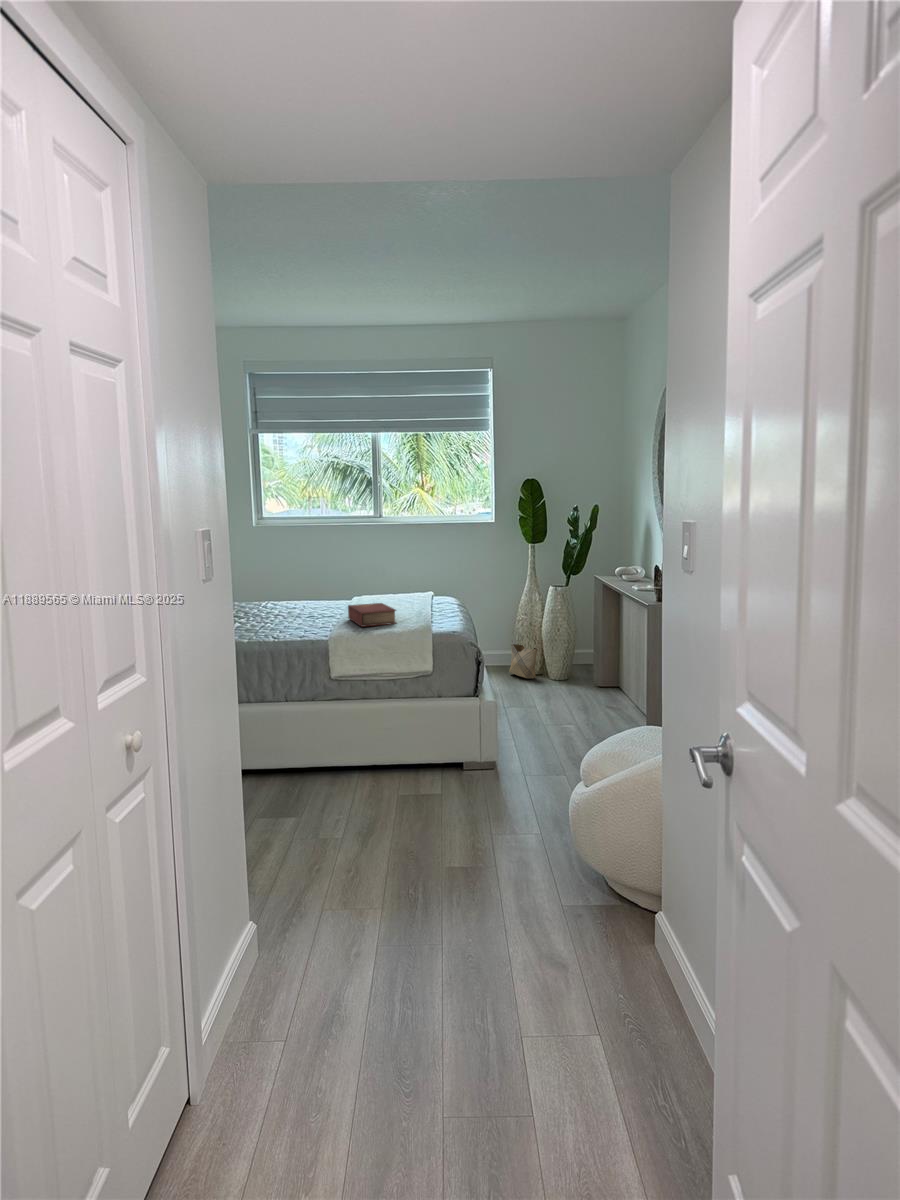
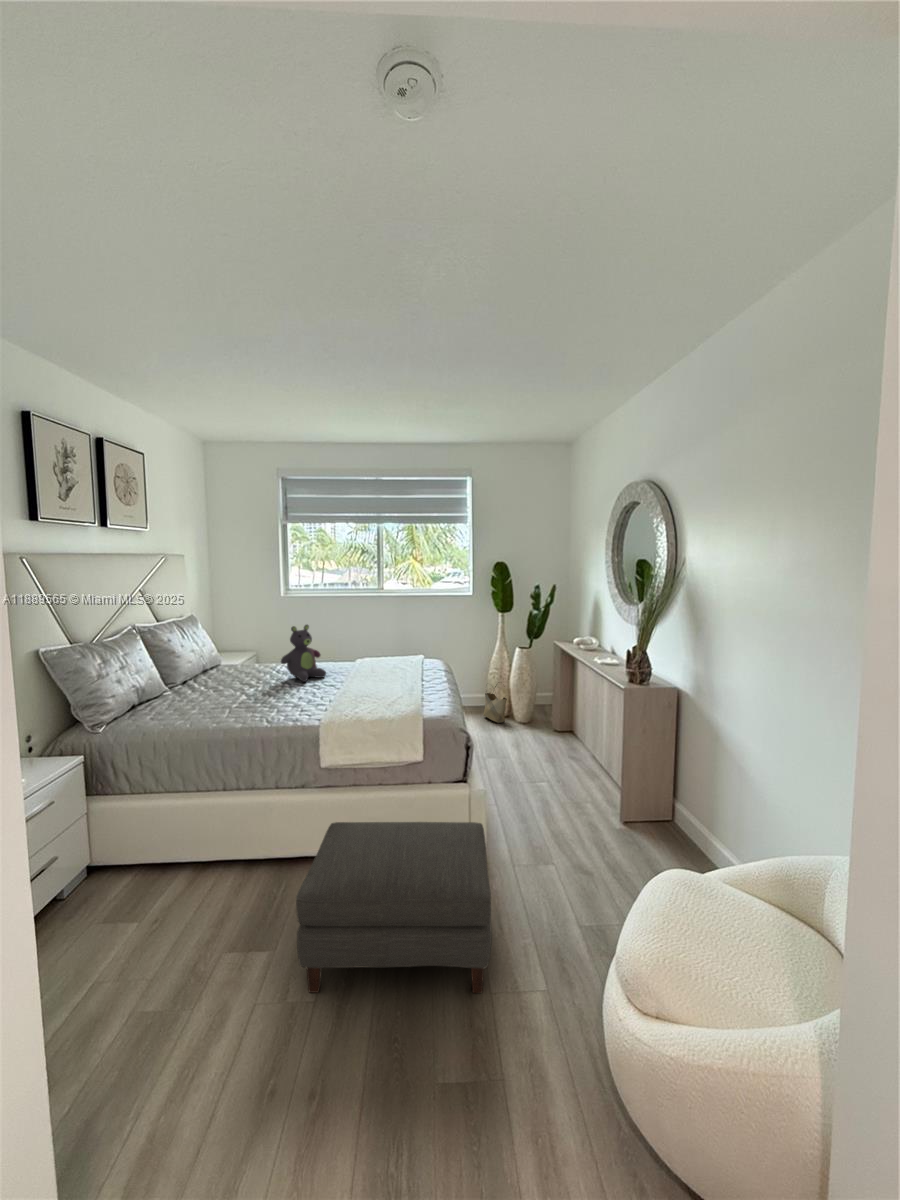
stuffed bear: none [273,548,323,610] -> present [281,625,326,682]
book: present [348,603,396,626] -> none [344,681,389,712]
ottoman: none [325,715,492,834] -> present [296,822,492,993]

